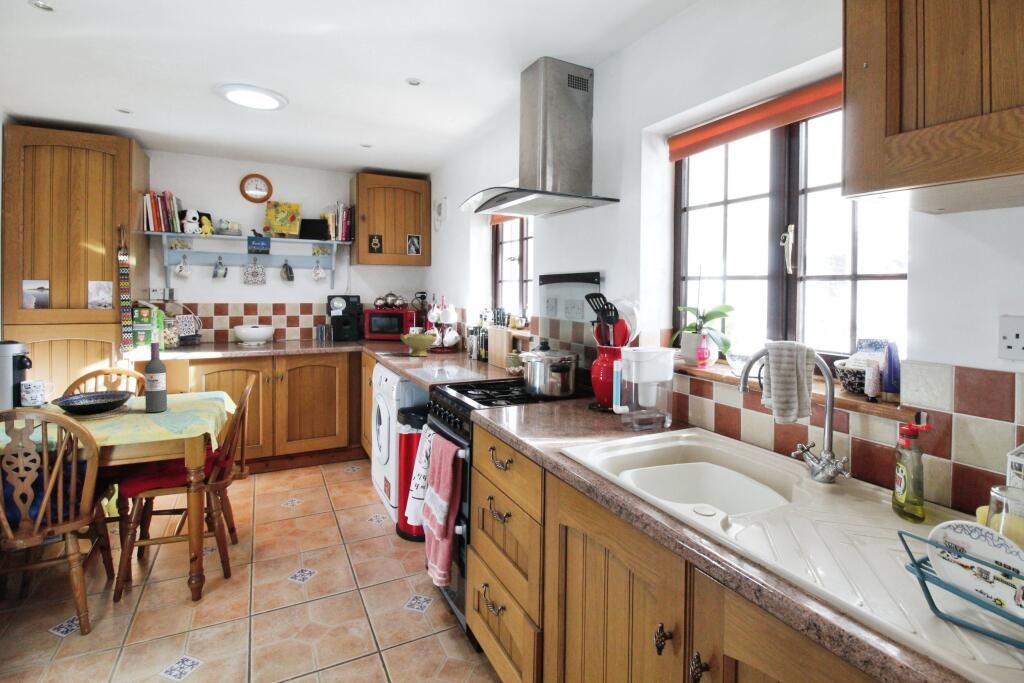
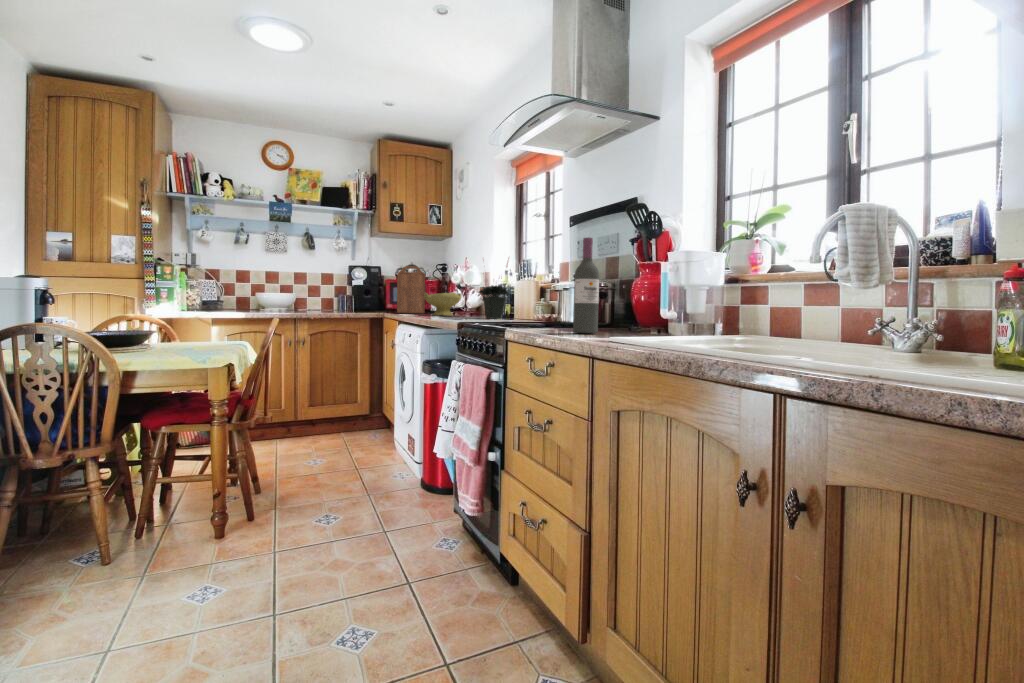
cutting board: none [375,301,402,347] -> present [397,266,425,313]
potted plant: none [451,306,483,366] -> present [478,263,509,319]
wine bottle: present [145,343,167,412] -> present [573,238,599,333]

